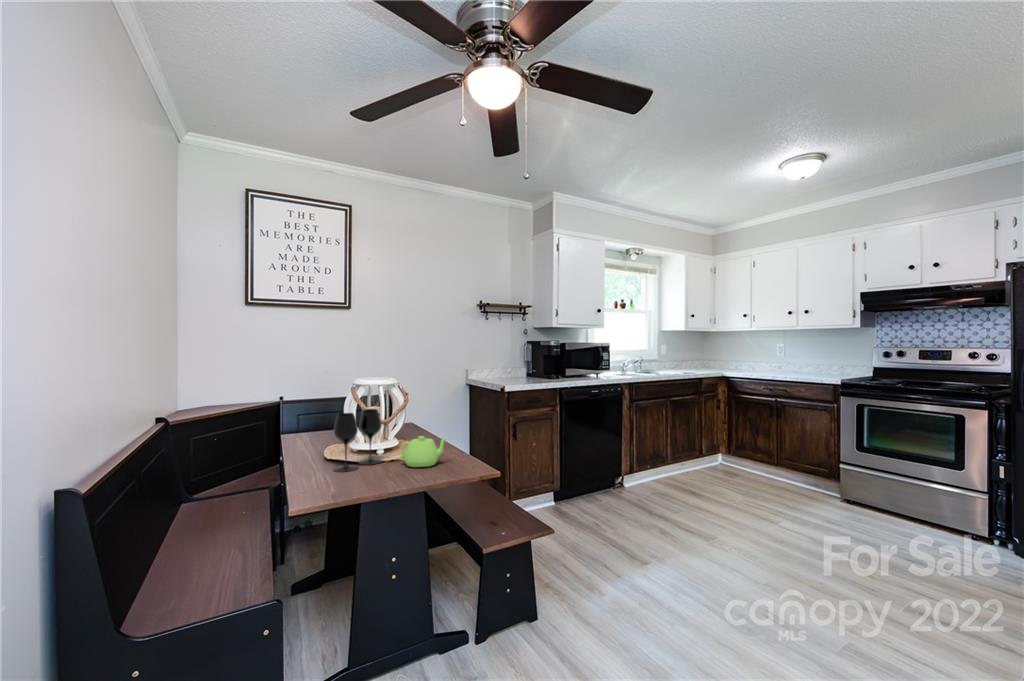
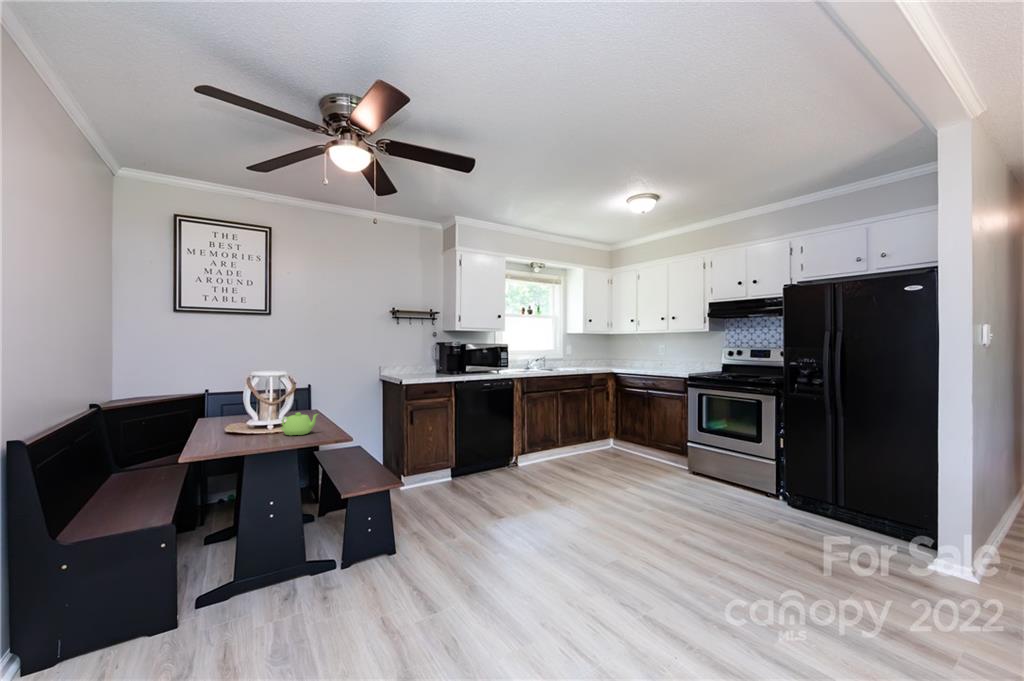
wine glass: present [333,409,382,472] -> none [226,393,269,439]

